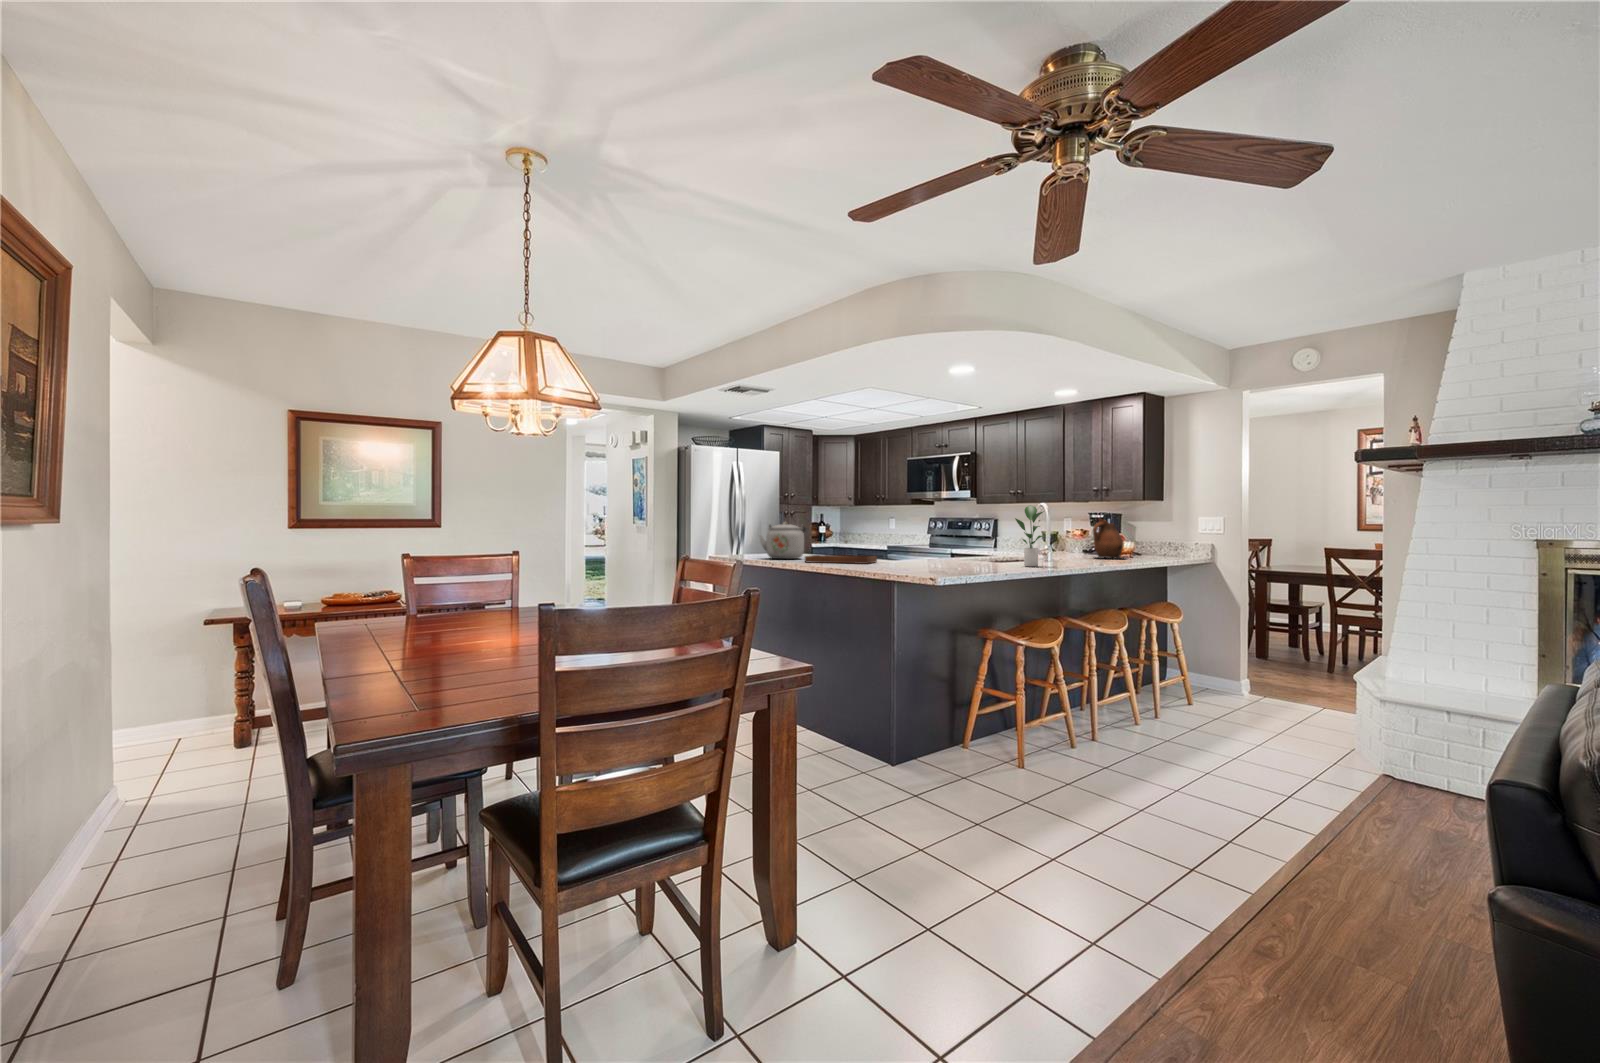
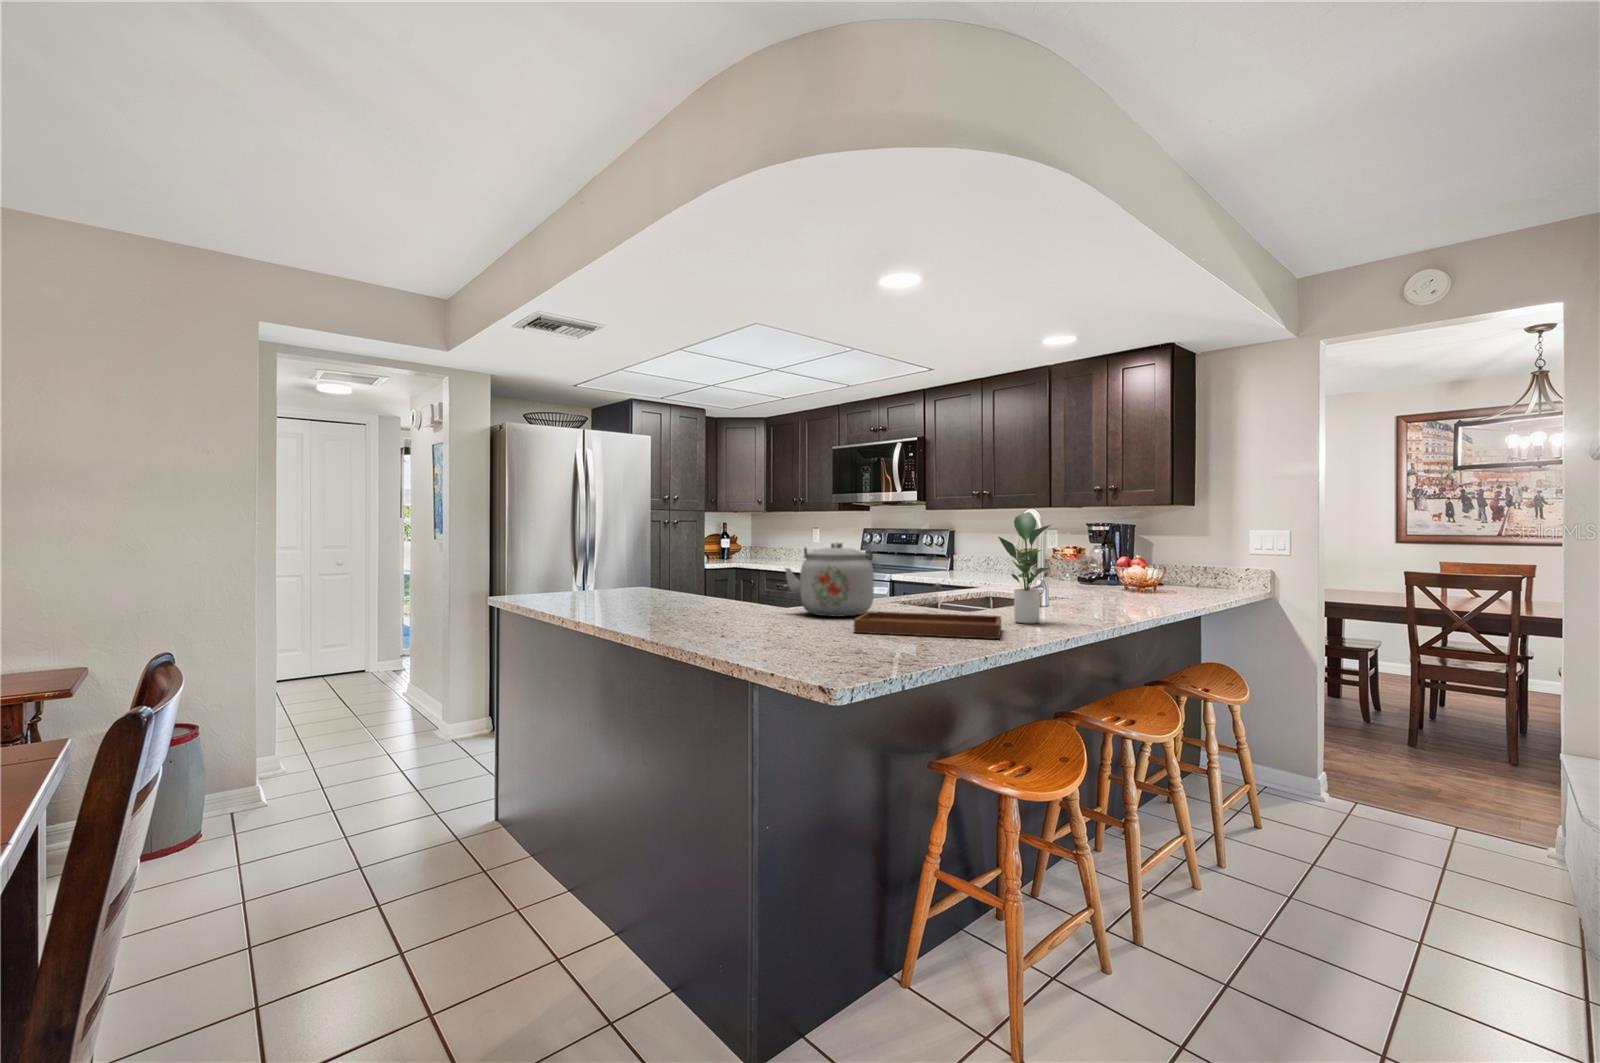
ceramic pitcher: present [1093,519,1124,558] -> none [1096,533,1153,595]
kettle: present [760,522,806,559] -> present [785,542,874,617]
tray: present [805,540,877,564] -> present [854,583,1001,639]

